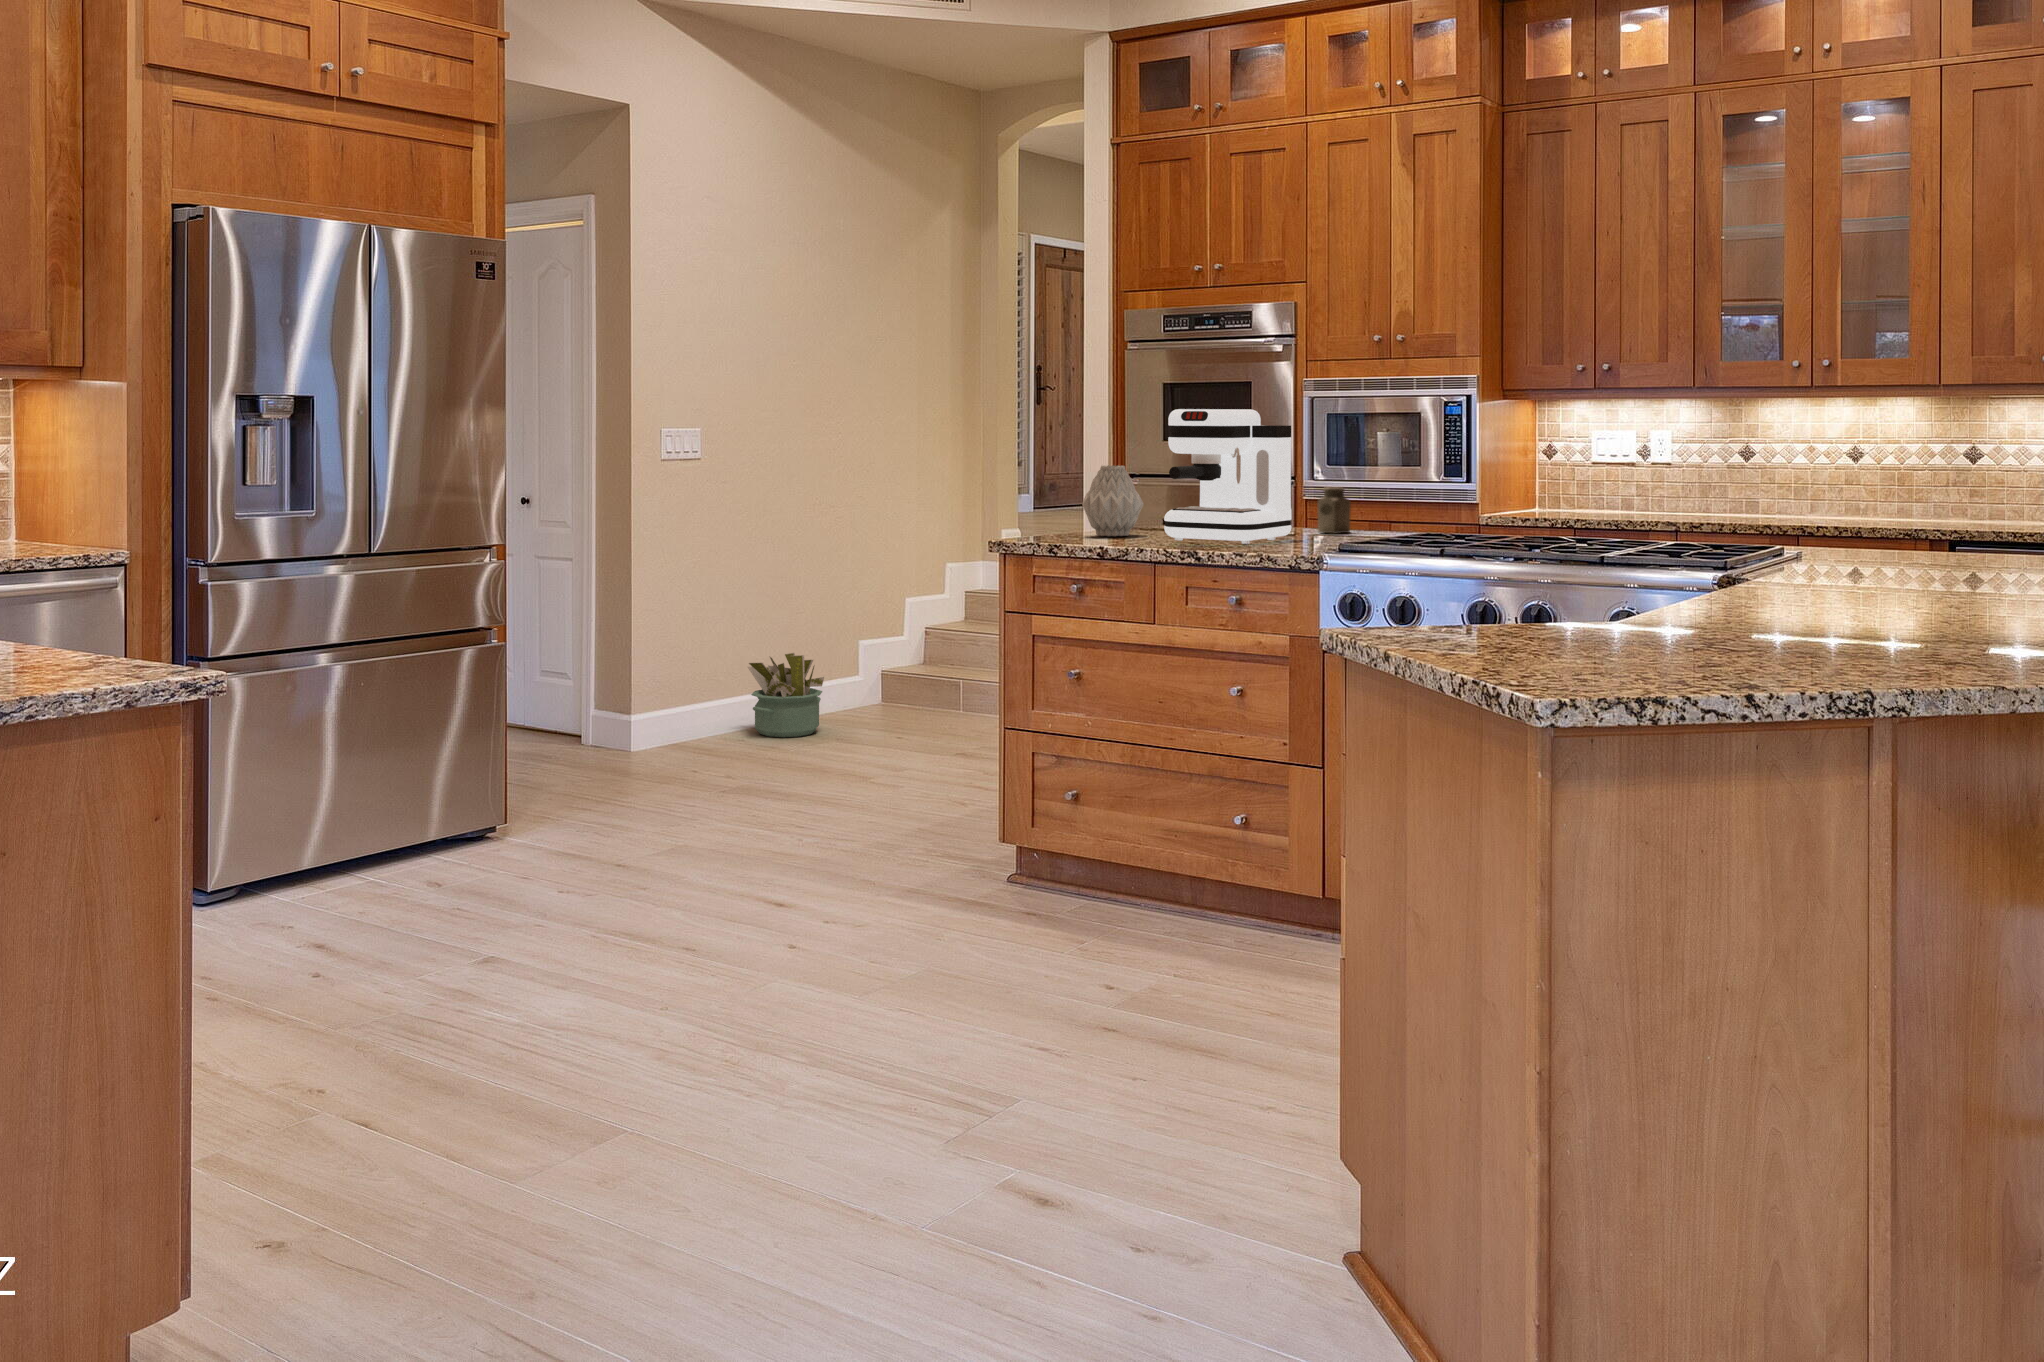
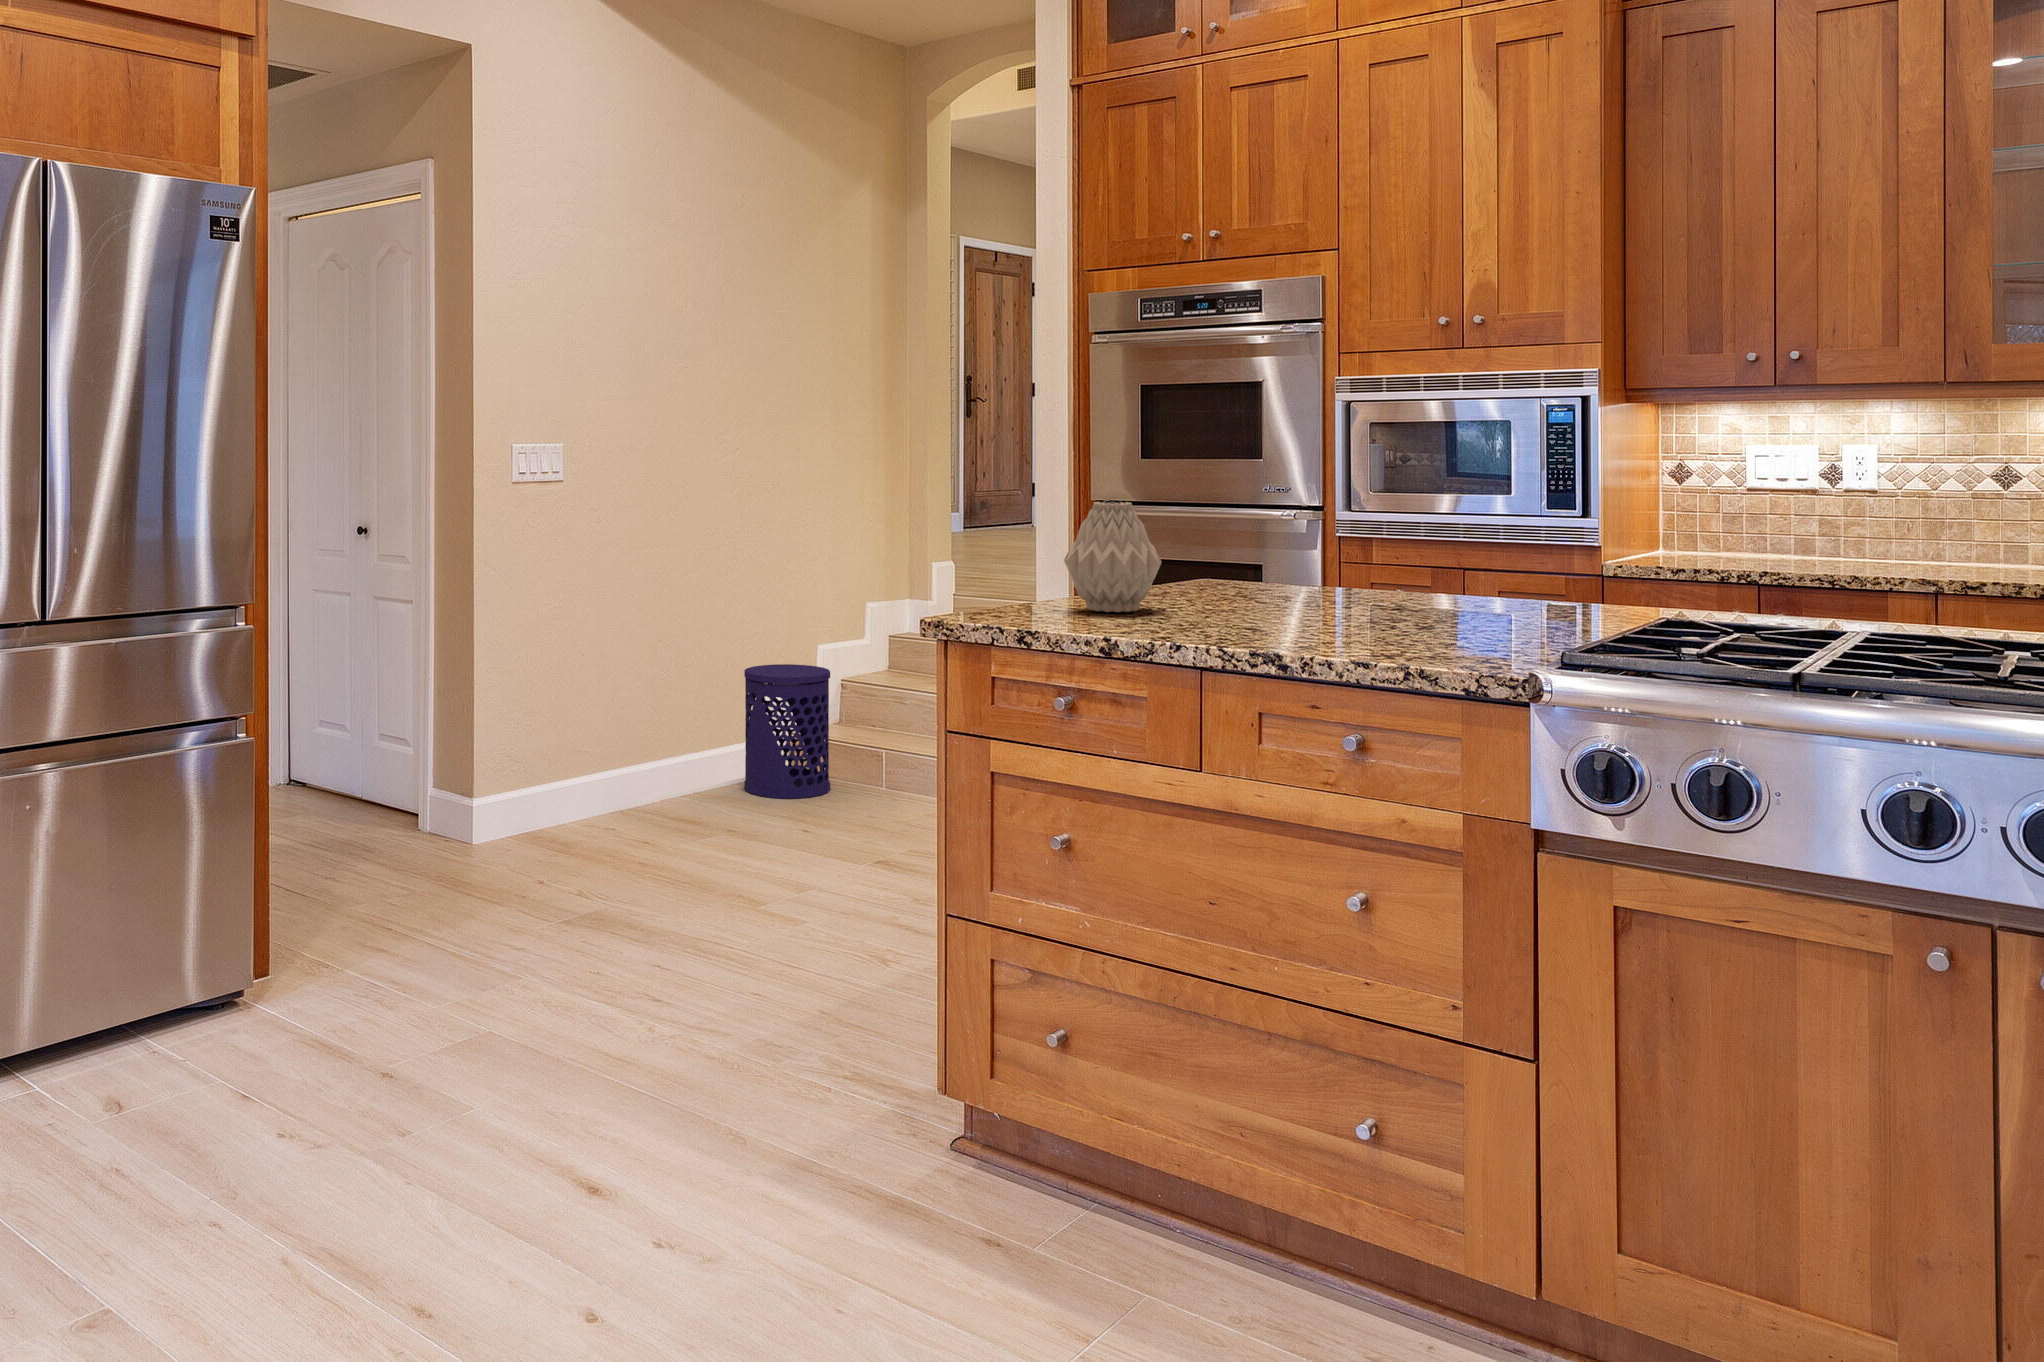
coffee maker: present [1164,409,1292,544] -> none [1207,414,1418,637]
salt shaker: present [1317,487,1351,534] -> none [1446,537,1502,613]
waste bin: none [847,611,918,719] -> present [744,664,830,799]
decorative plant: present [748,653,824,737] -> none [620,719,715,826]

